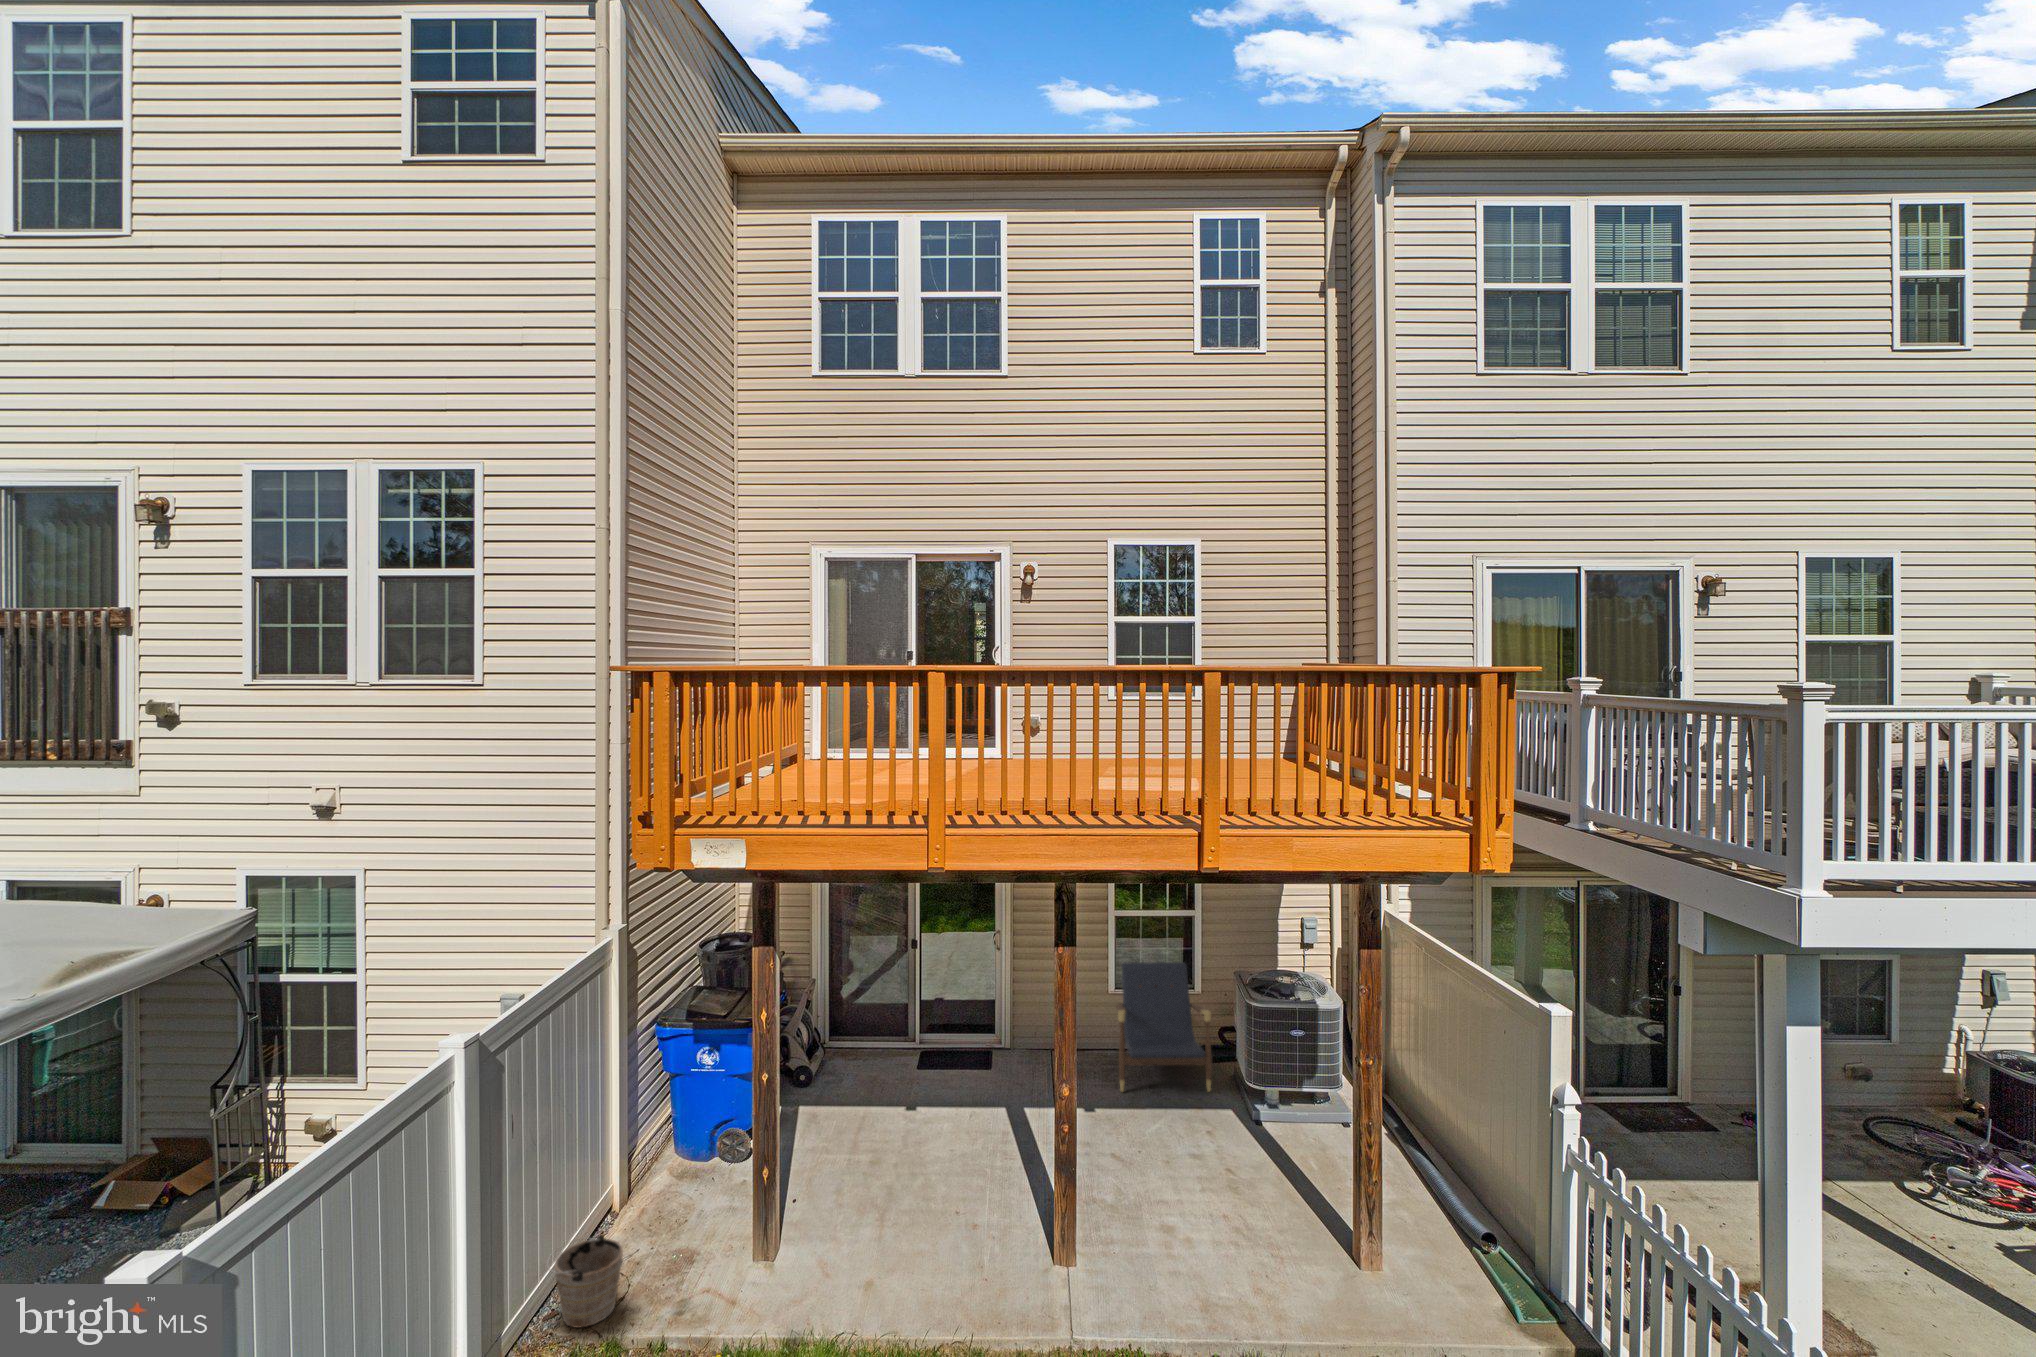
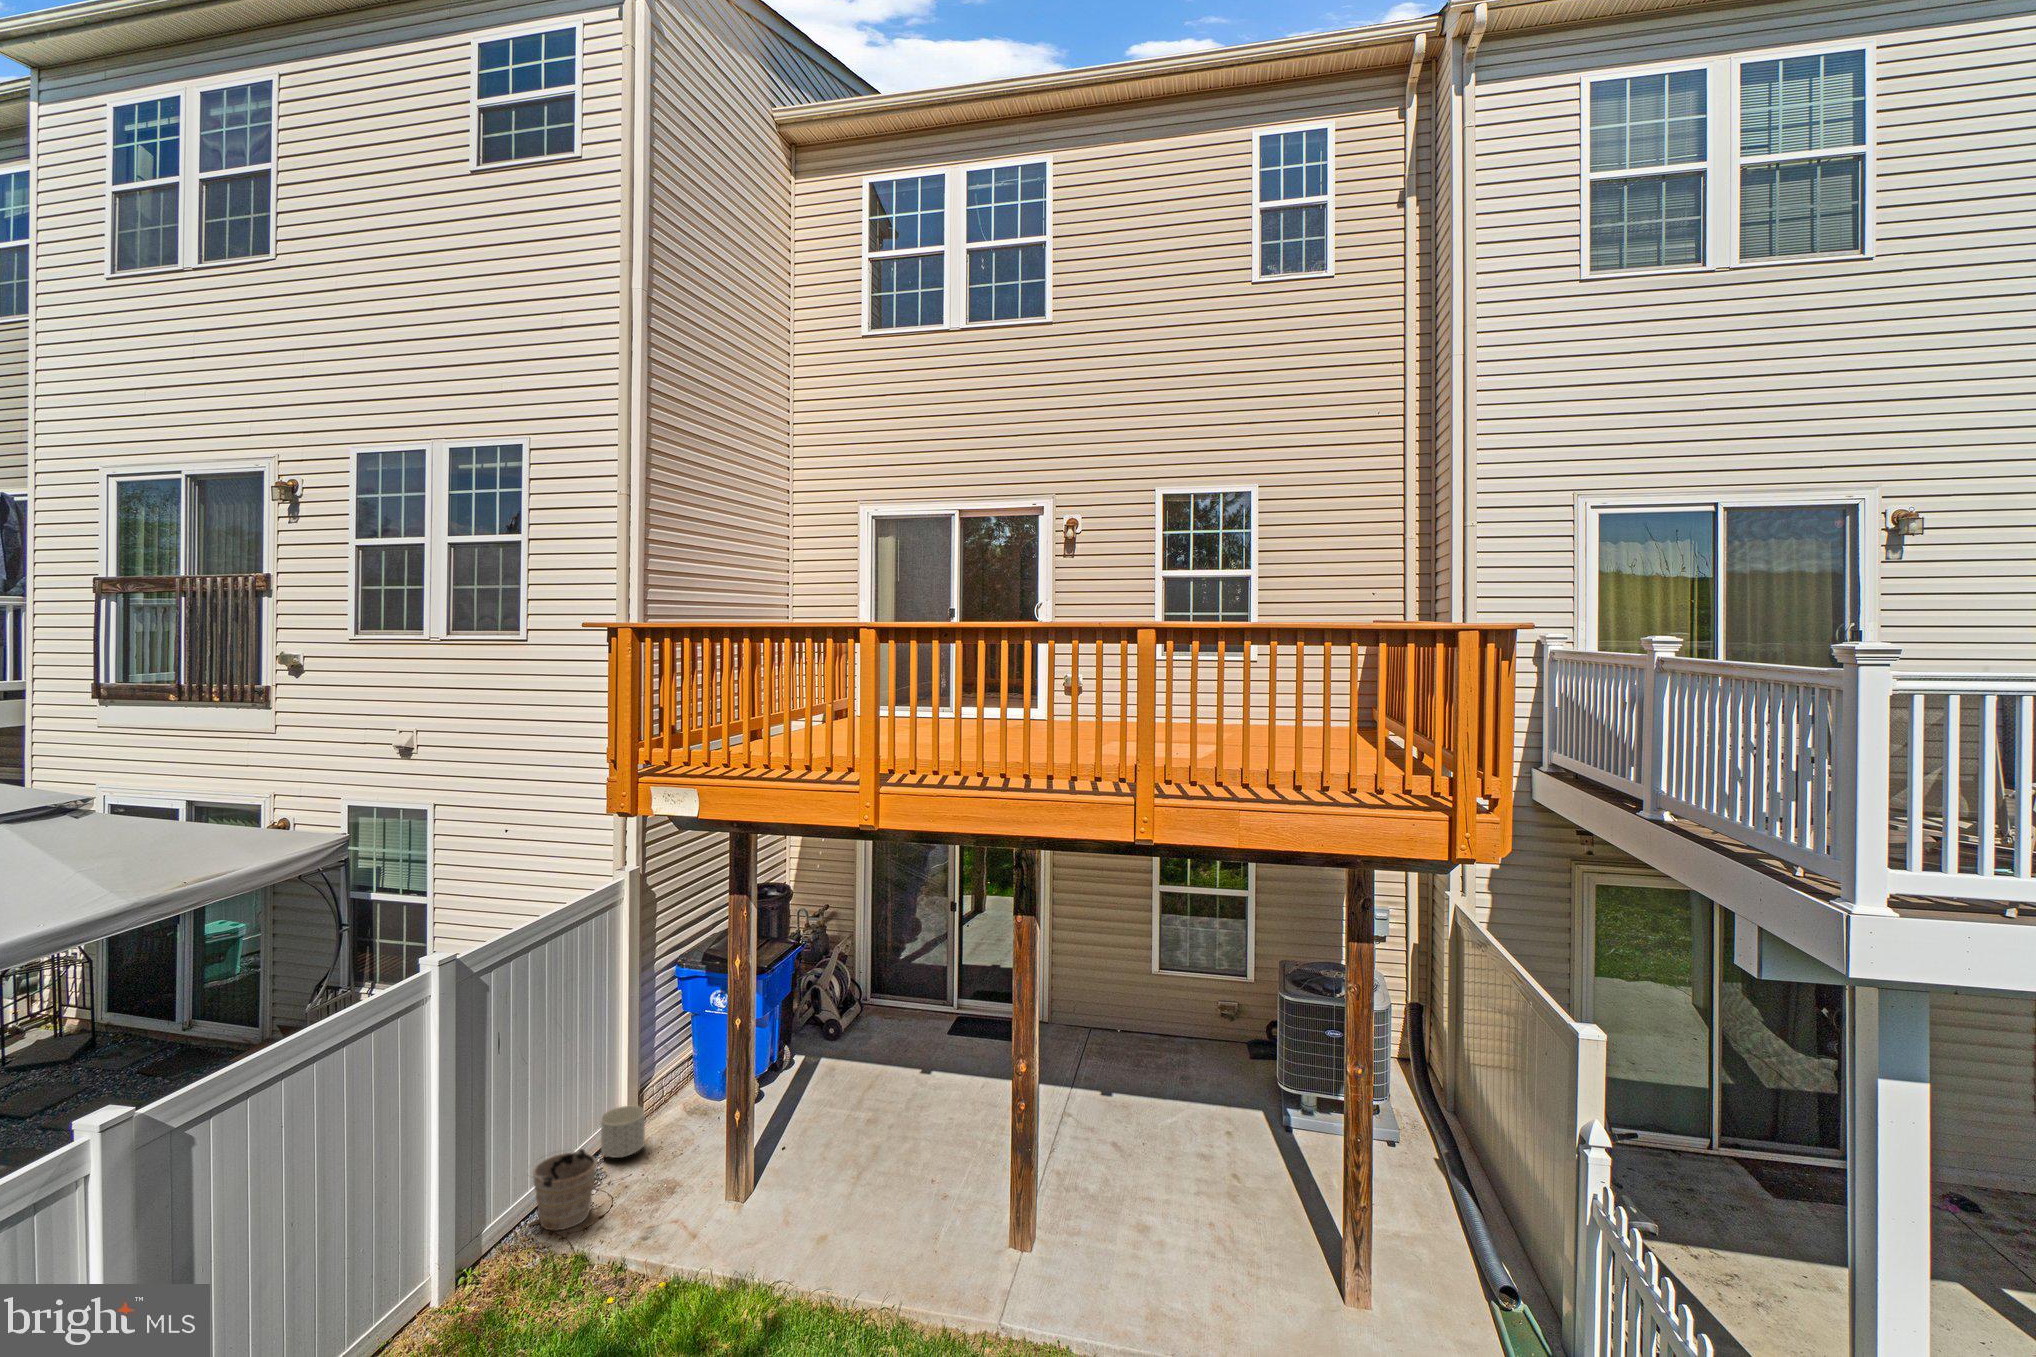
lounge chair: present [1116,962,1212,1092] -> none [1148,946,1250,1091]
planter: none [600,1180,646,1239] -> present [601,1106,645,1158]

